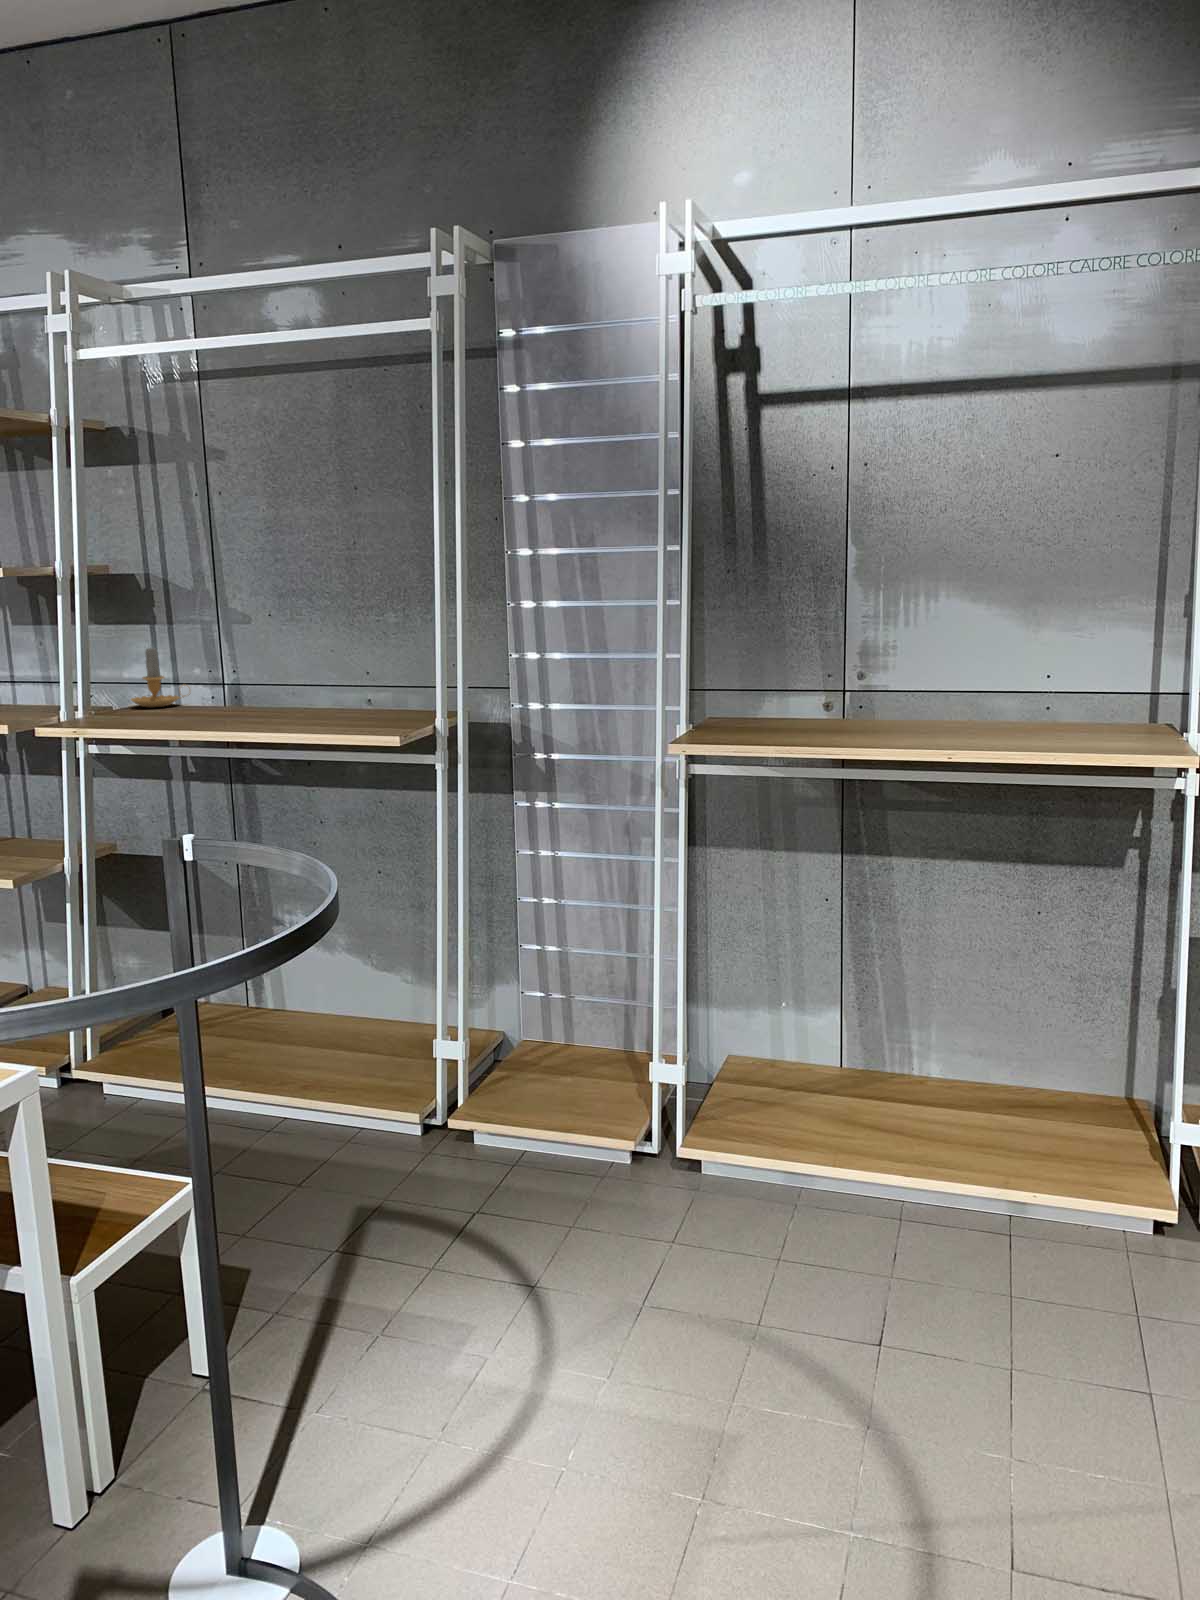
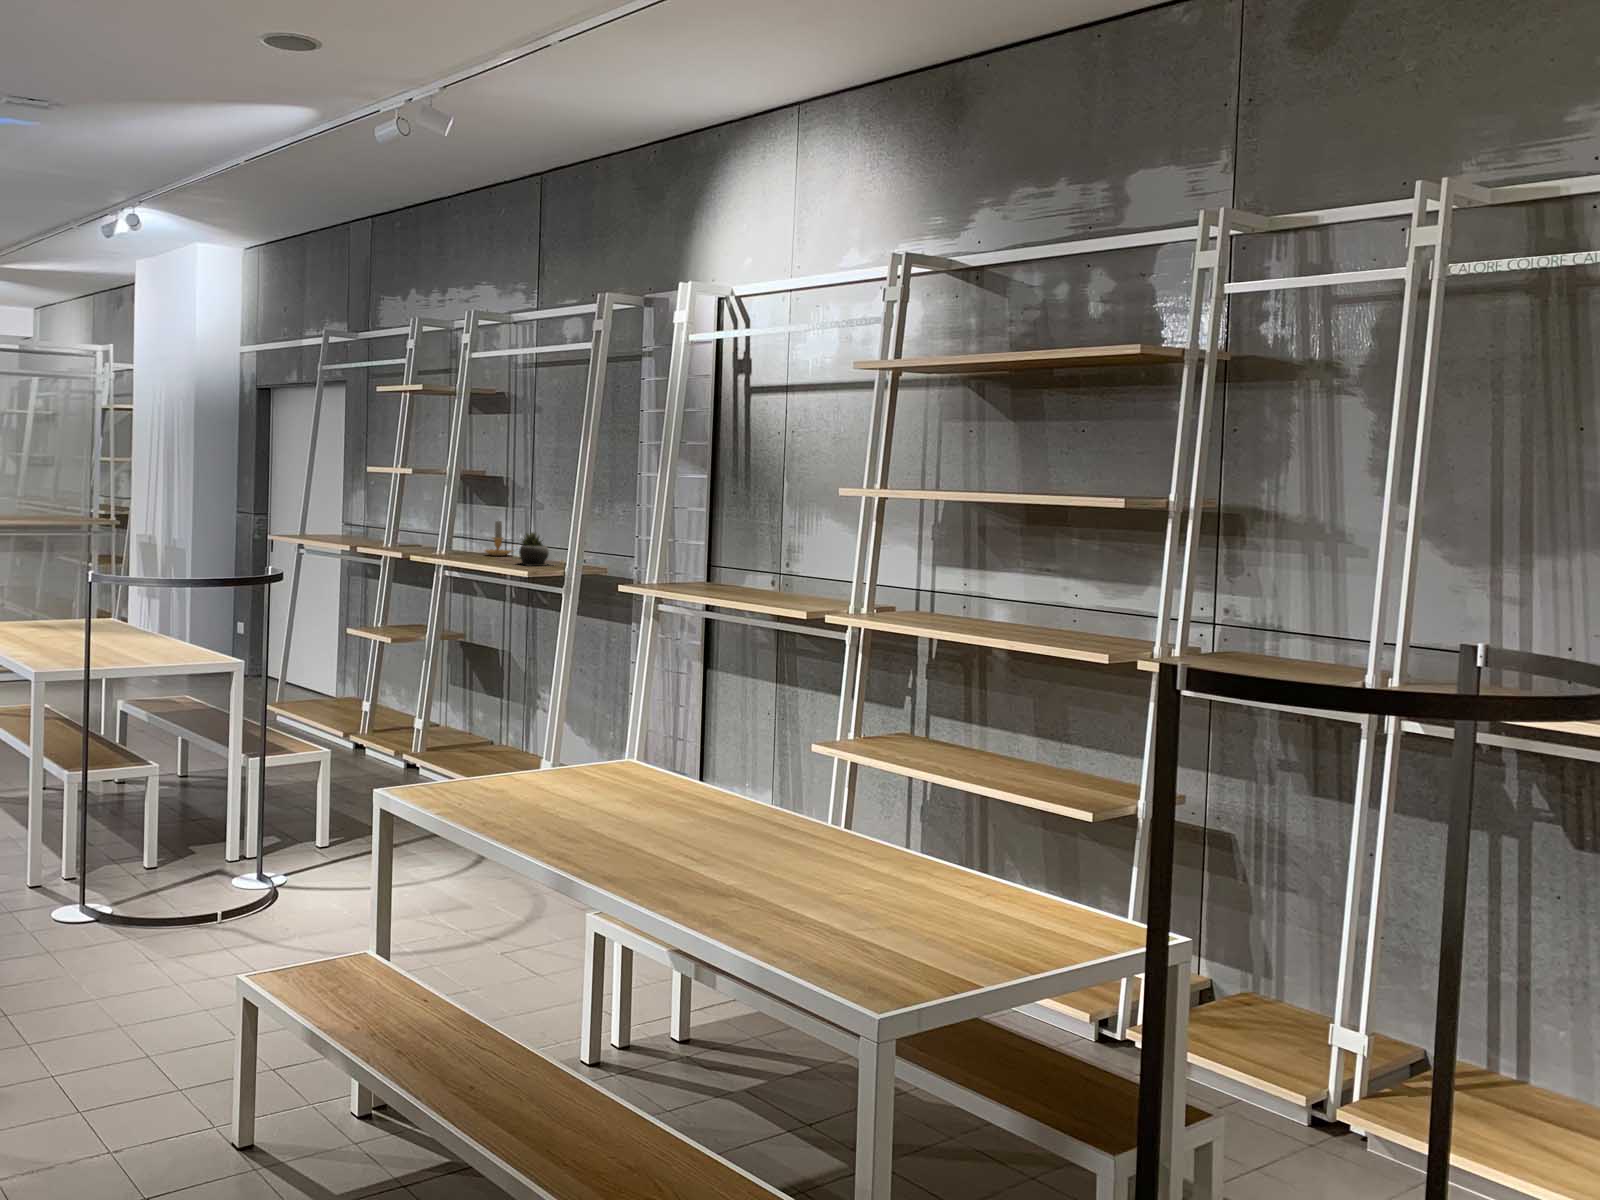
succulent plant: none [261,659,334,719] -> present [519,532,549,566]

